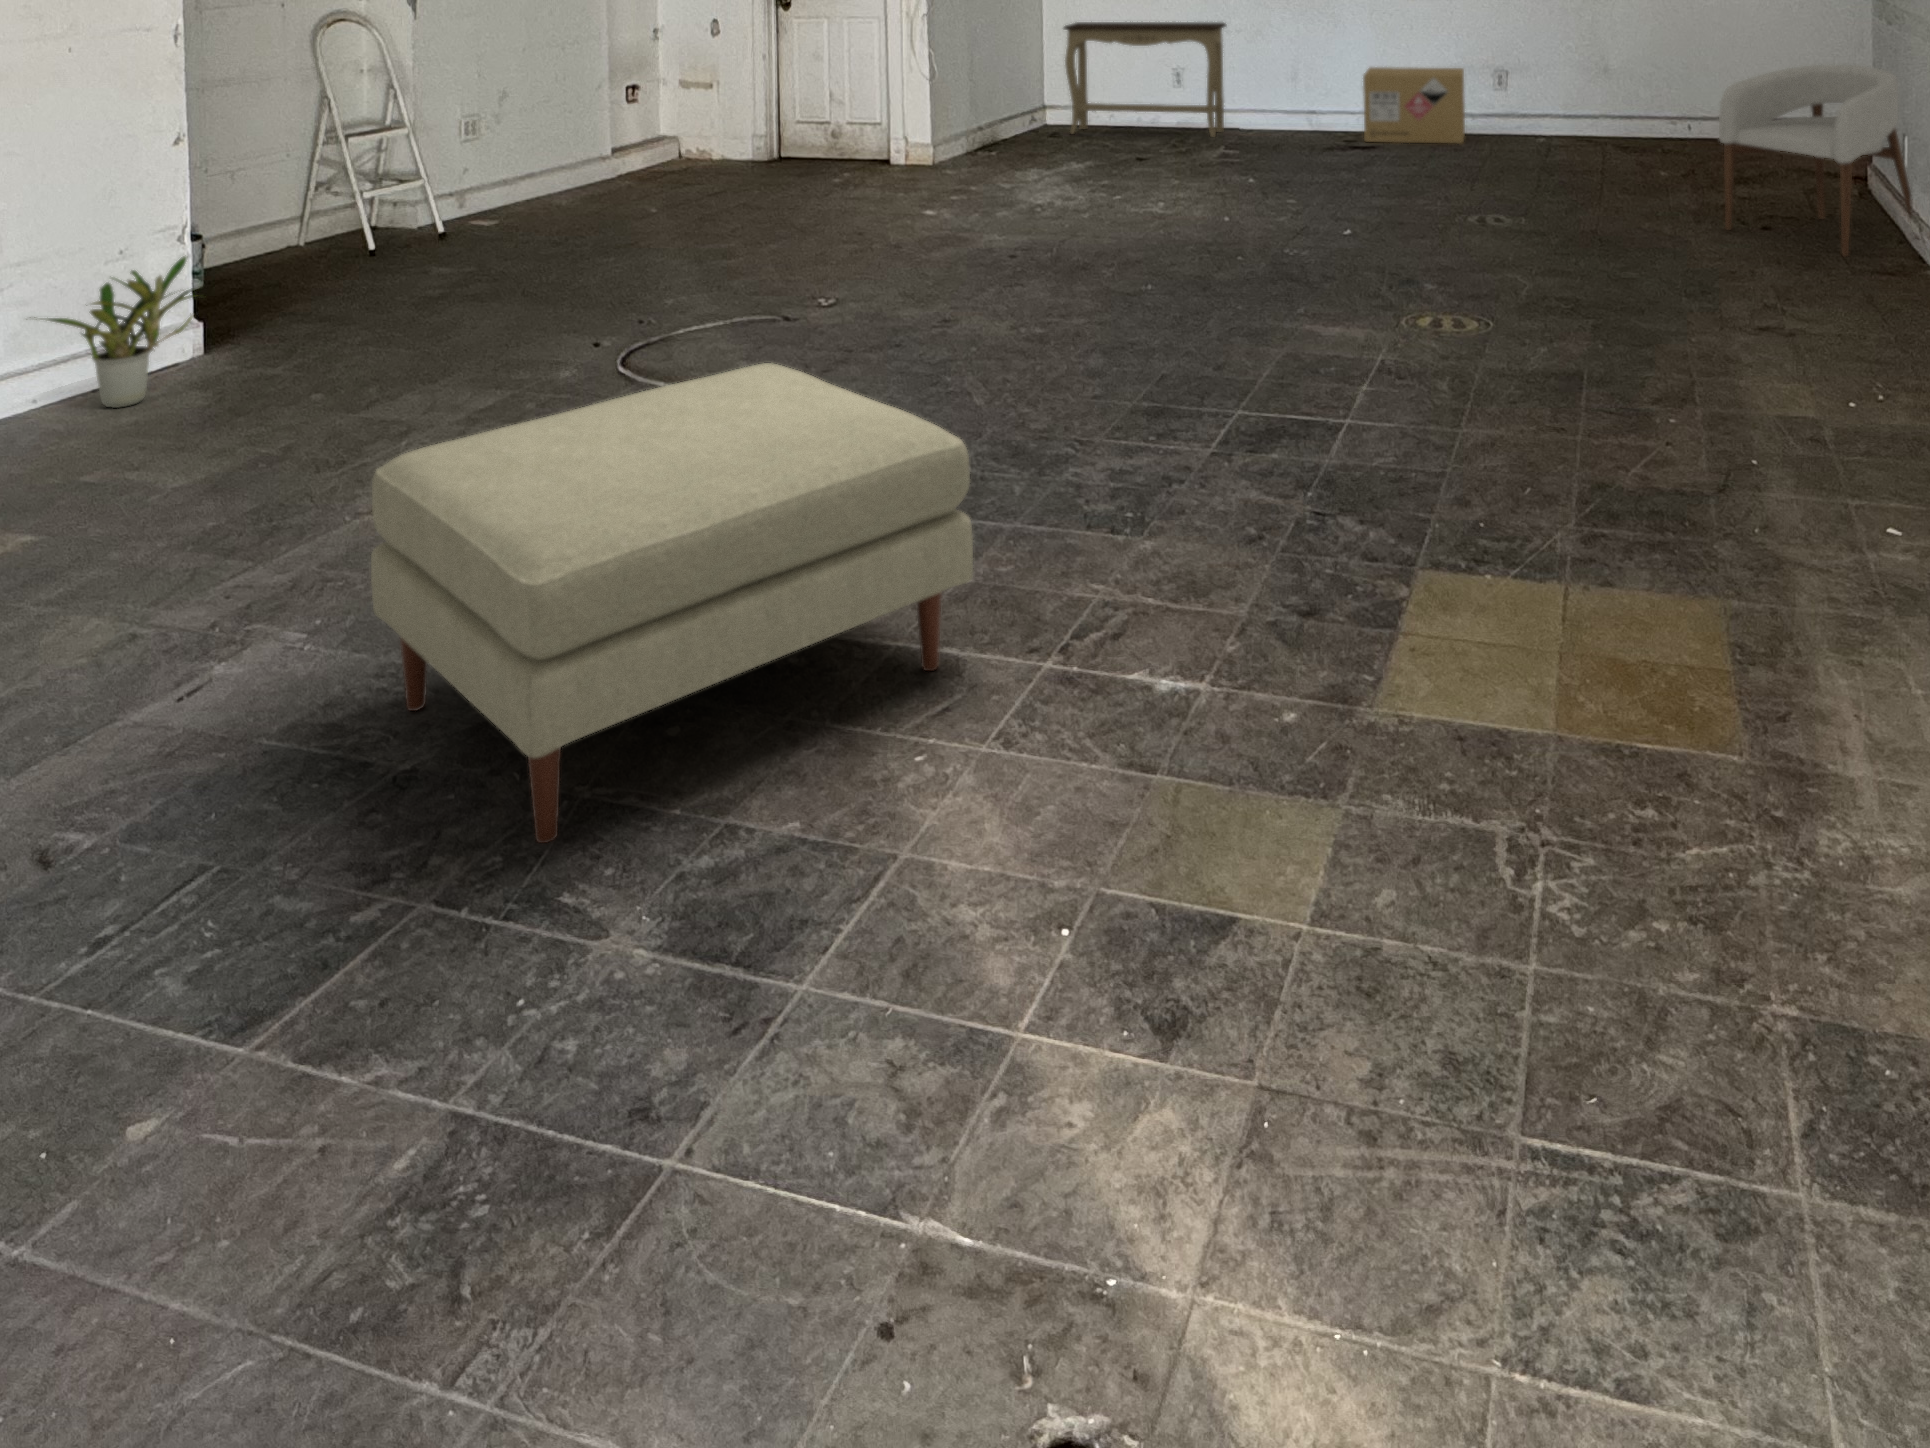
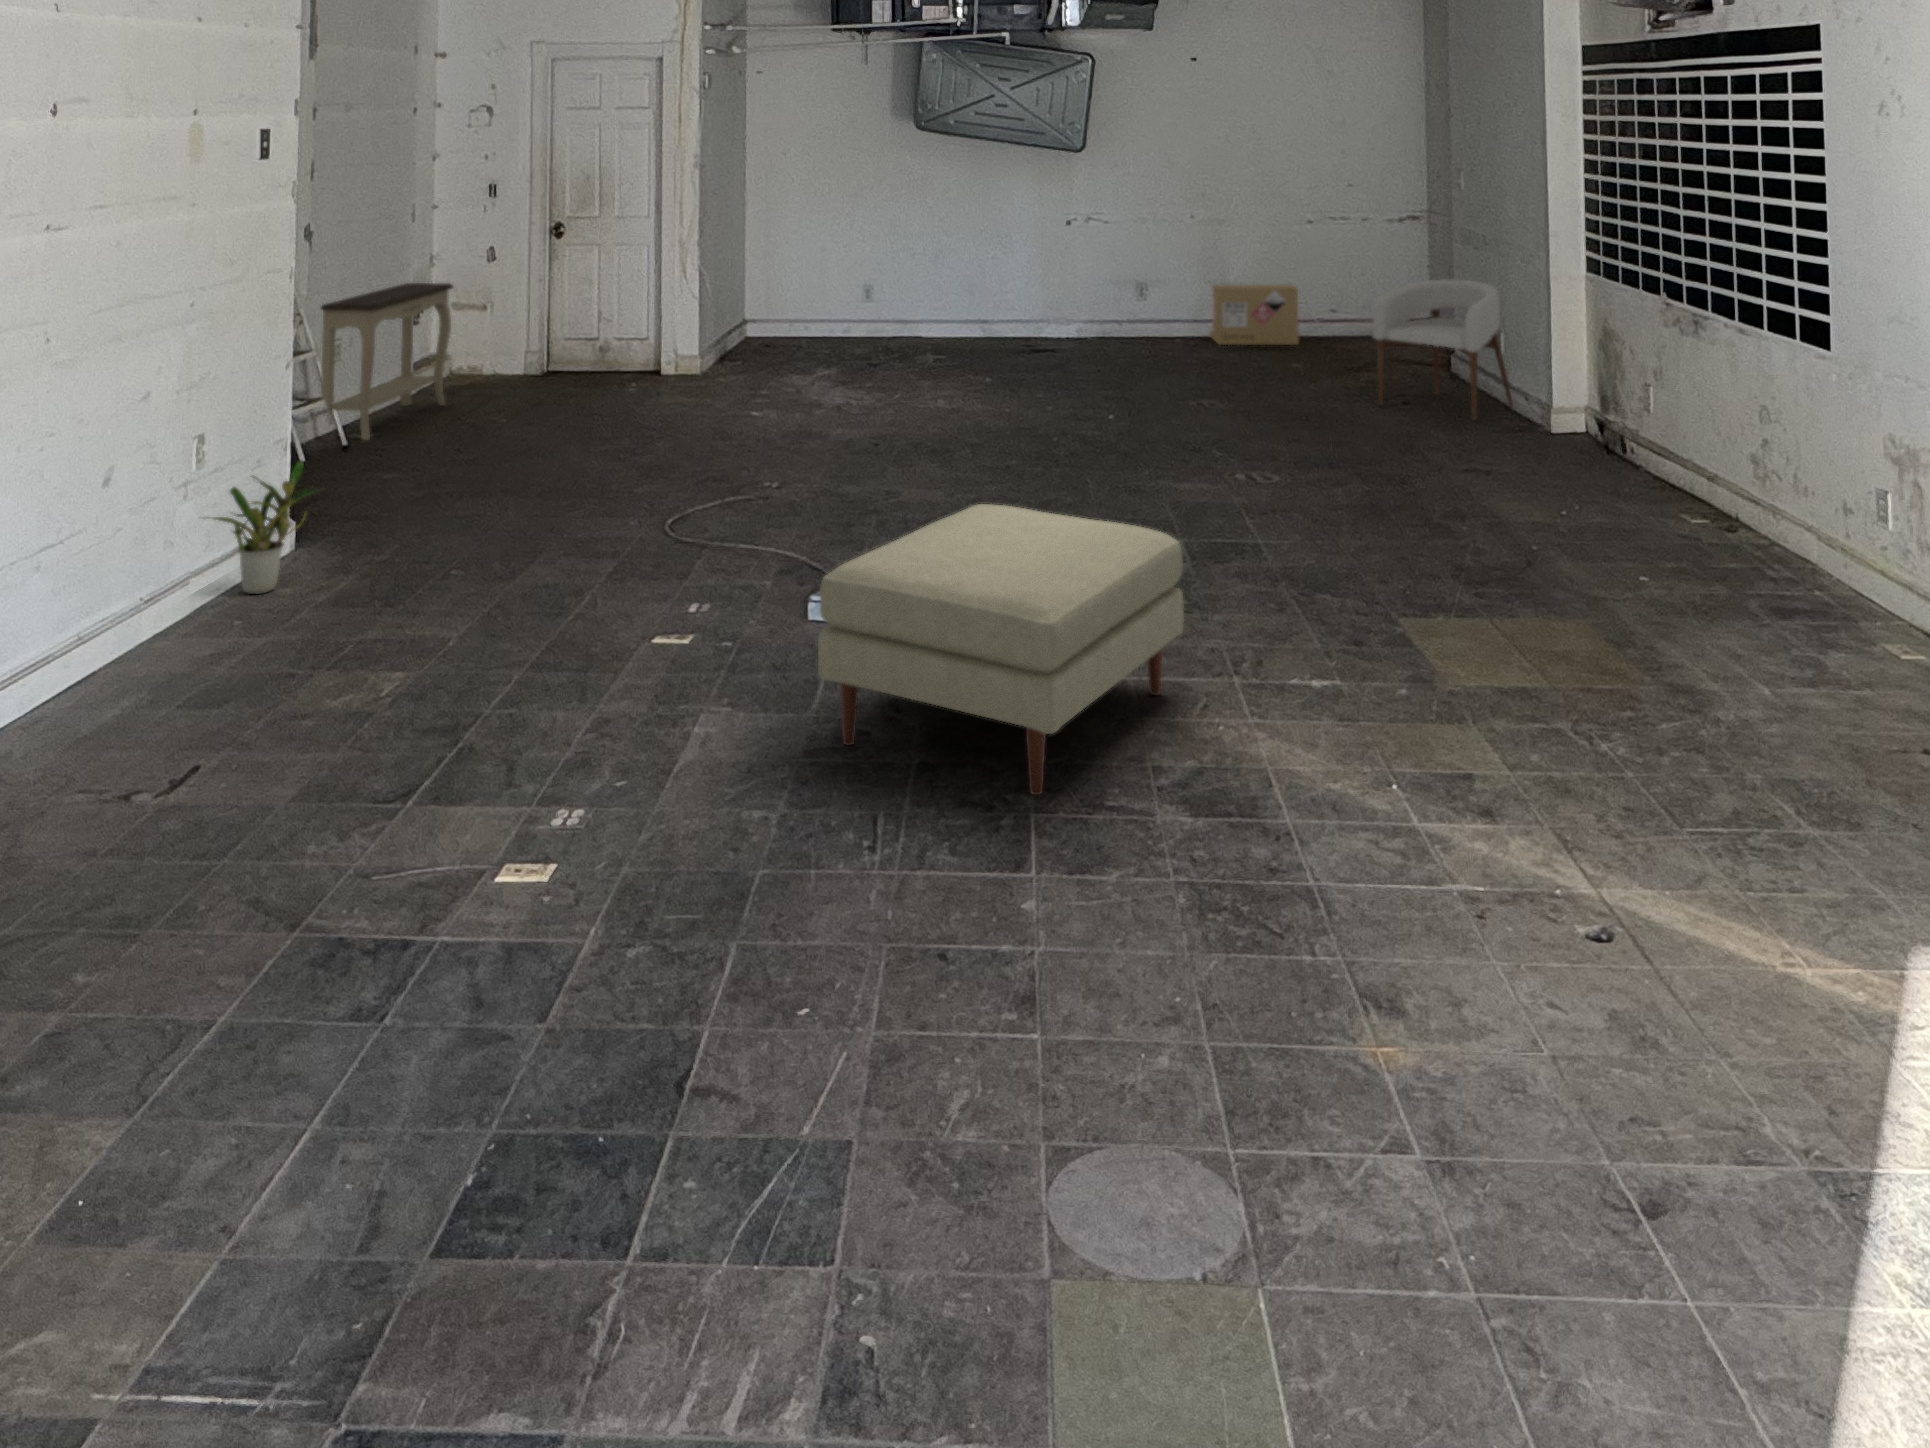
console table: present [1064,22,1226,137] -> present [321,283,453,441]
cardboard box: present [1363,67,1465,143] -> present [1210,283,1299,345]

